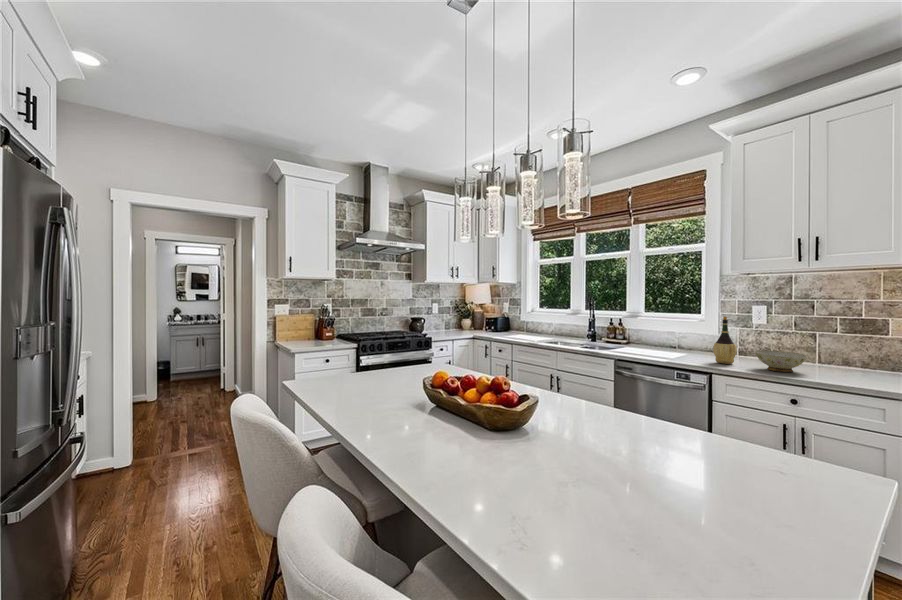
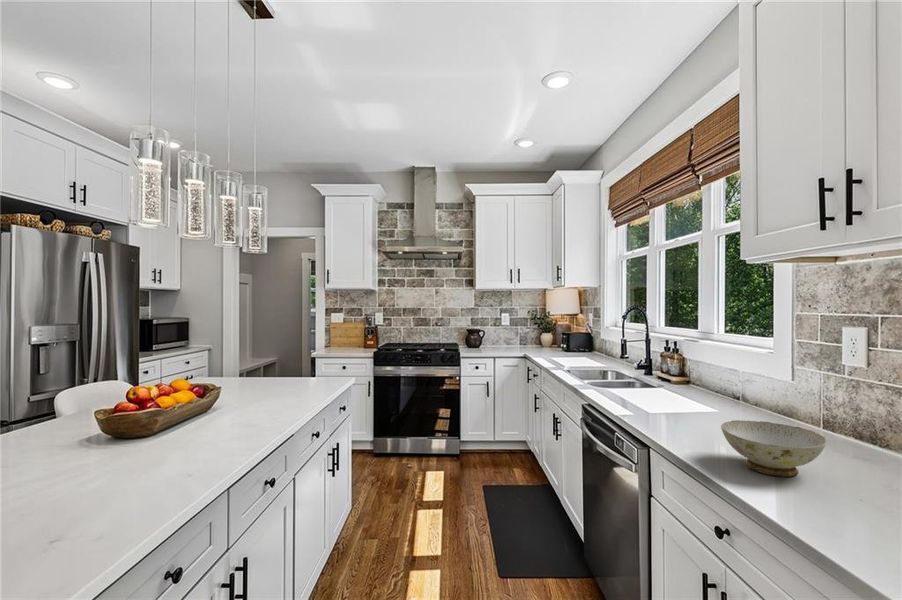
wine bottle: present [713,317,737,364] -> none [691,346,734,439]

